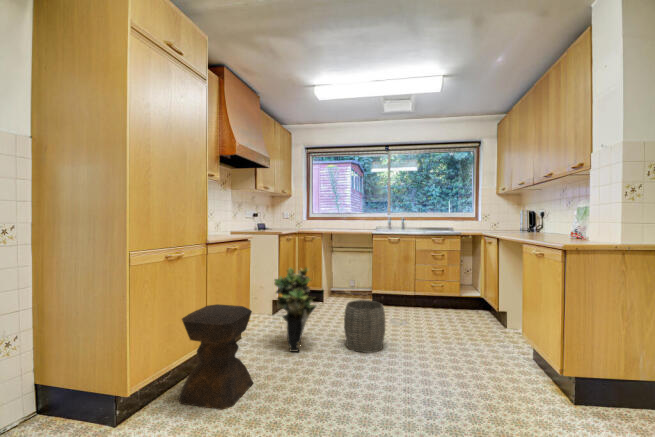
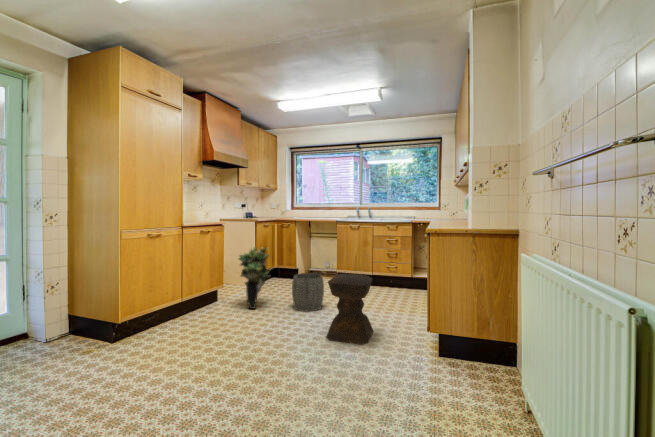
stool: present [178,304,253,410] -> present [326,273,373,345]

